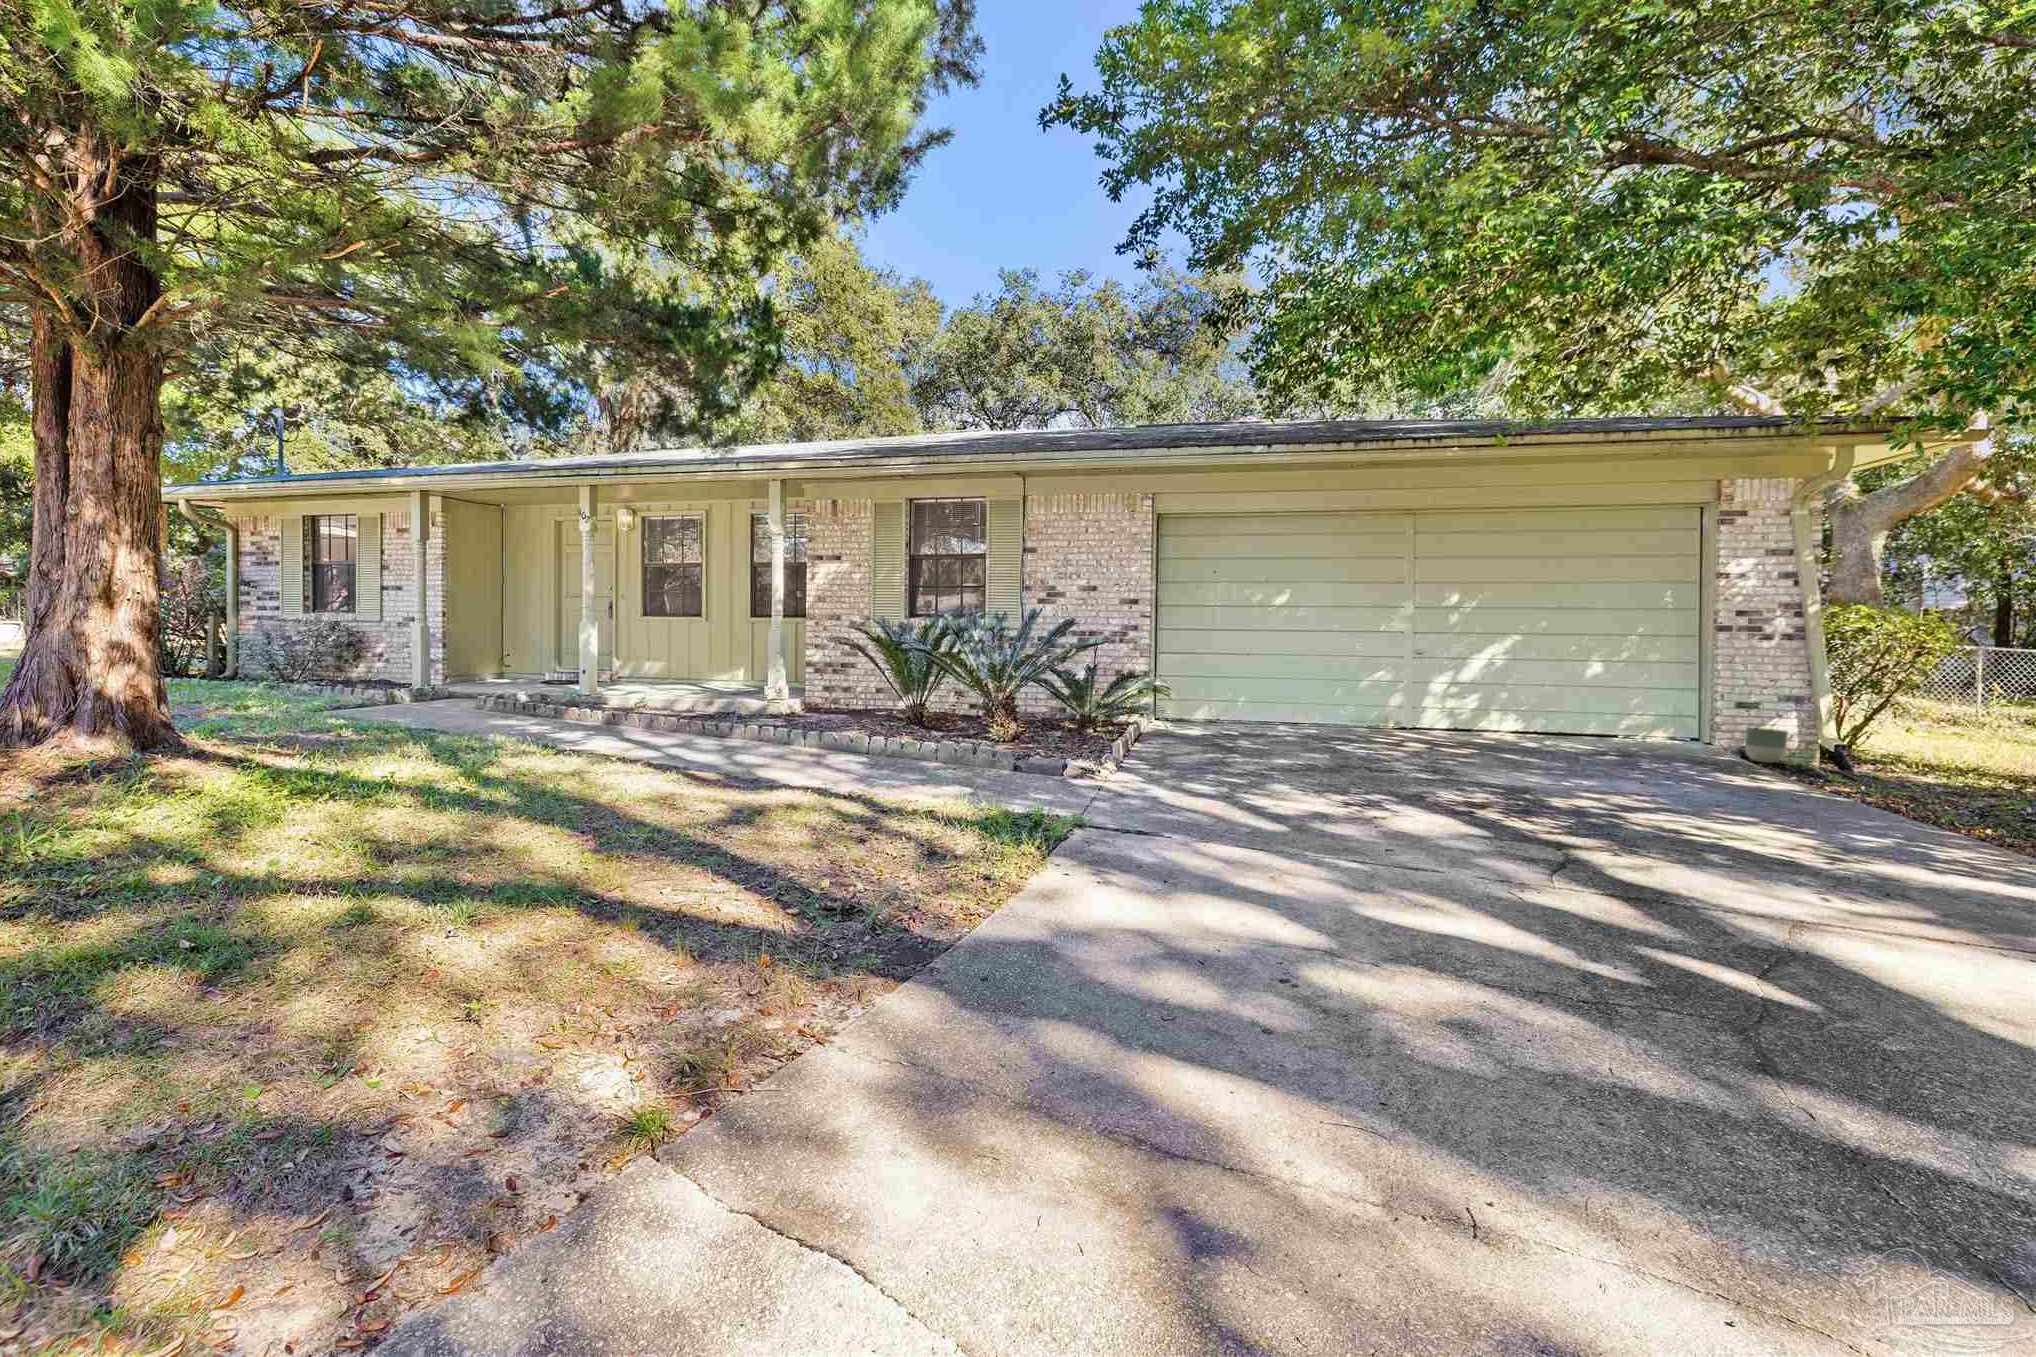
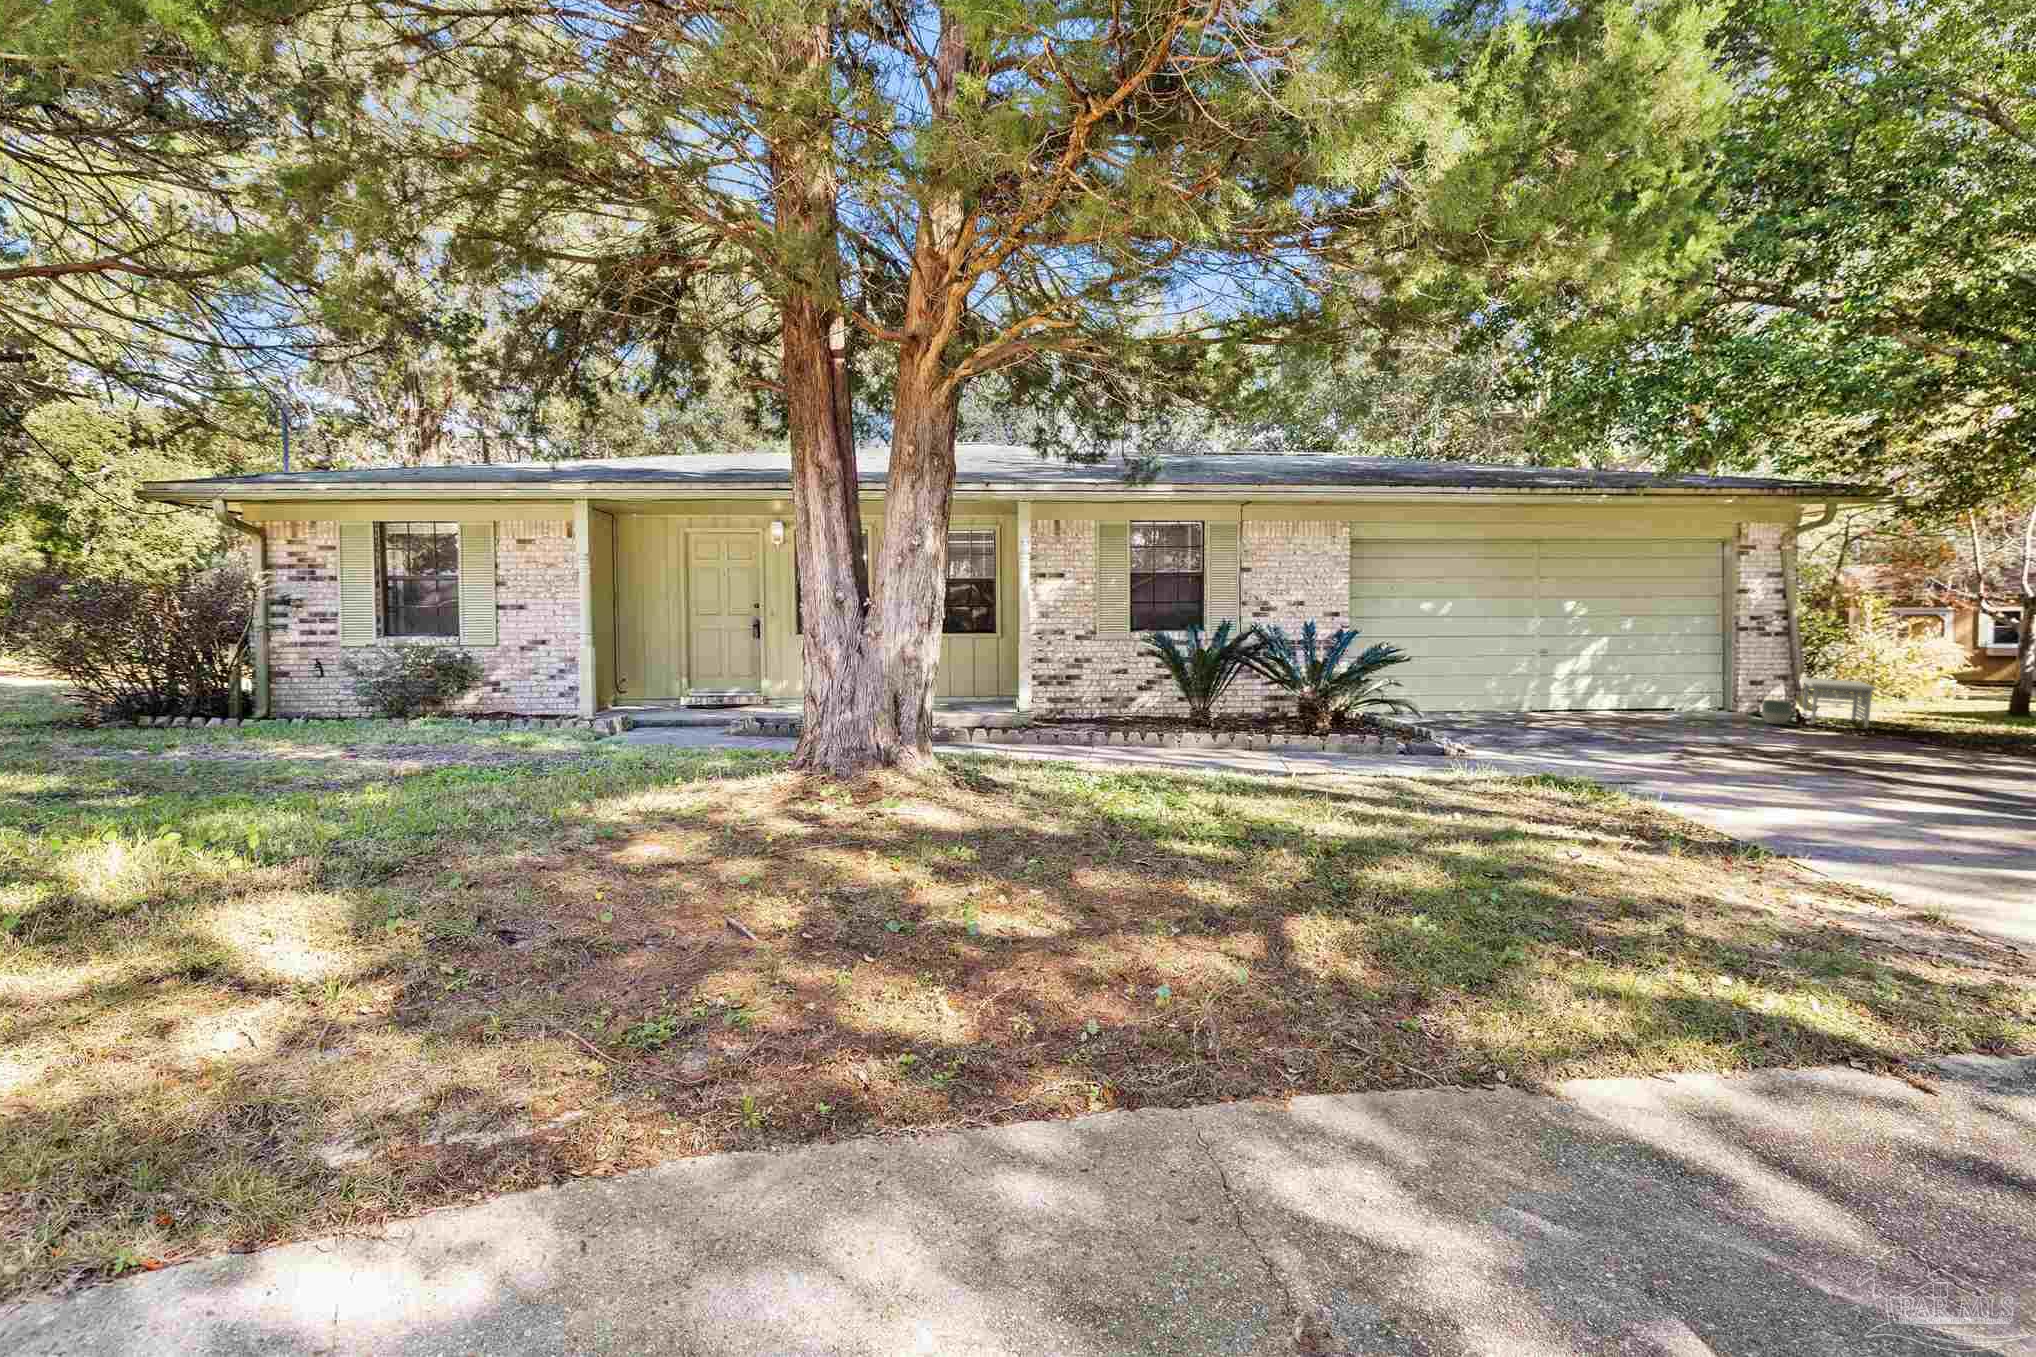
storage bench: none [1830,702,1949,776] -> present [1802,678,1875,728]

